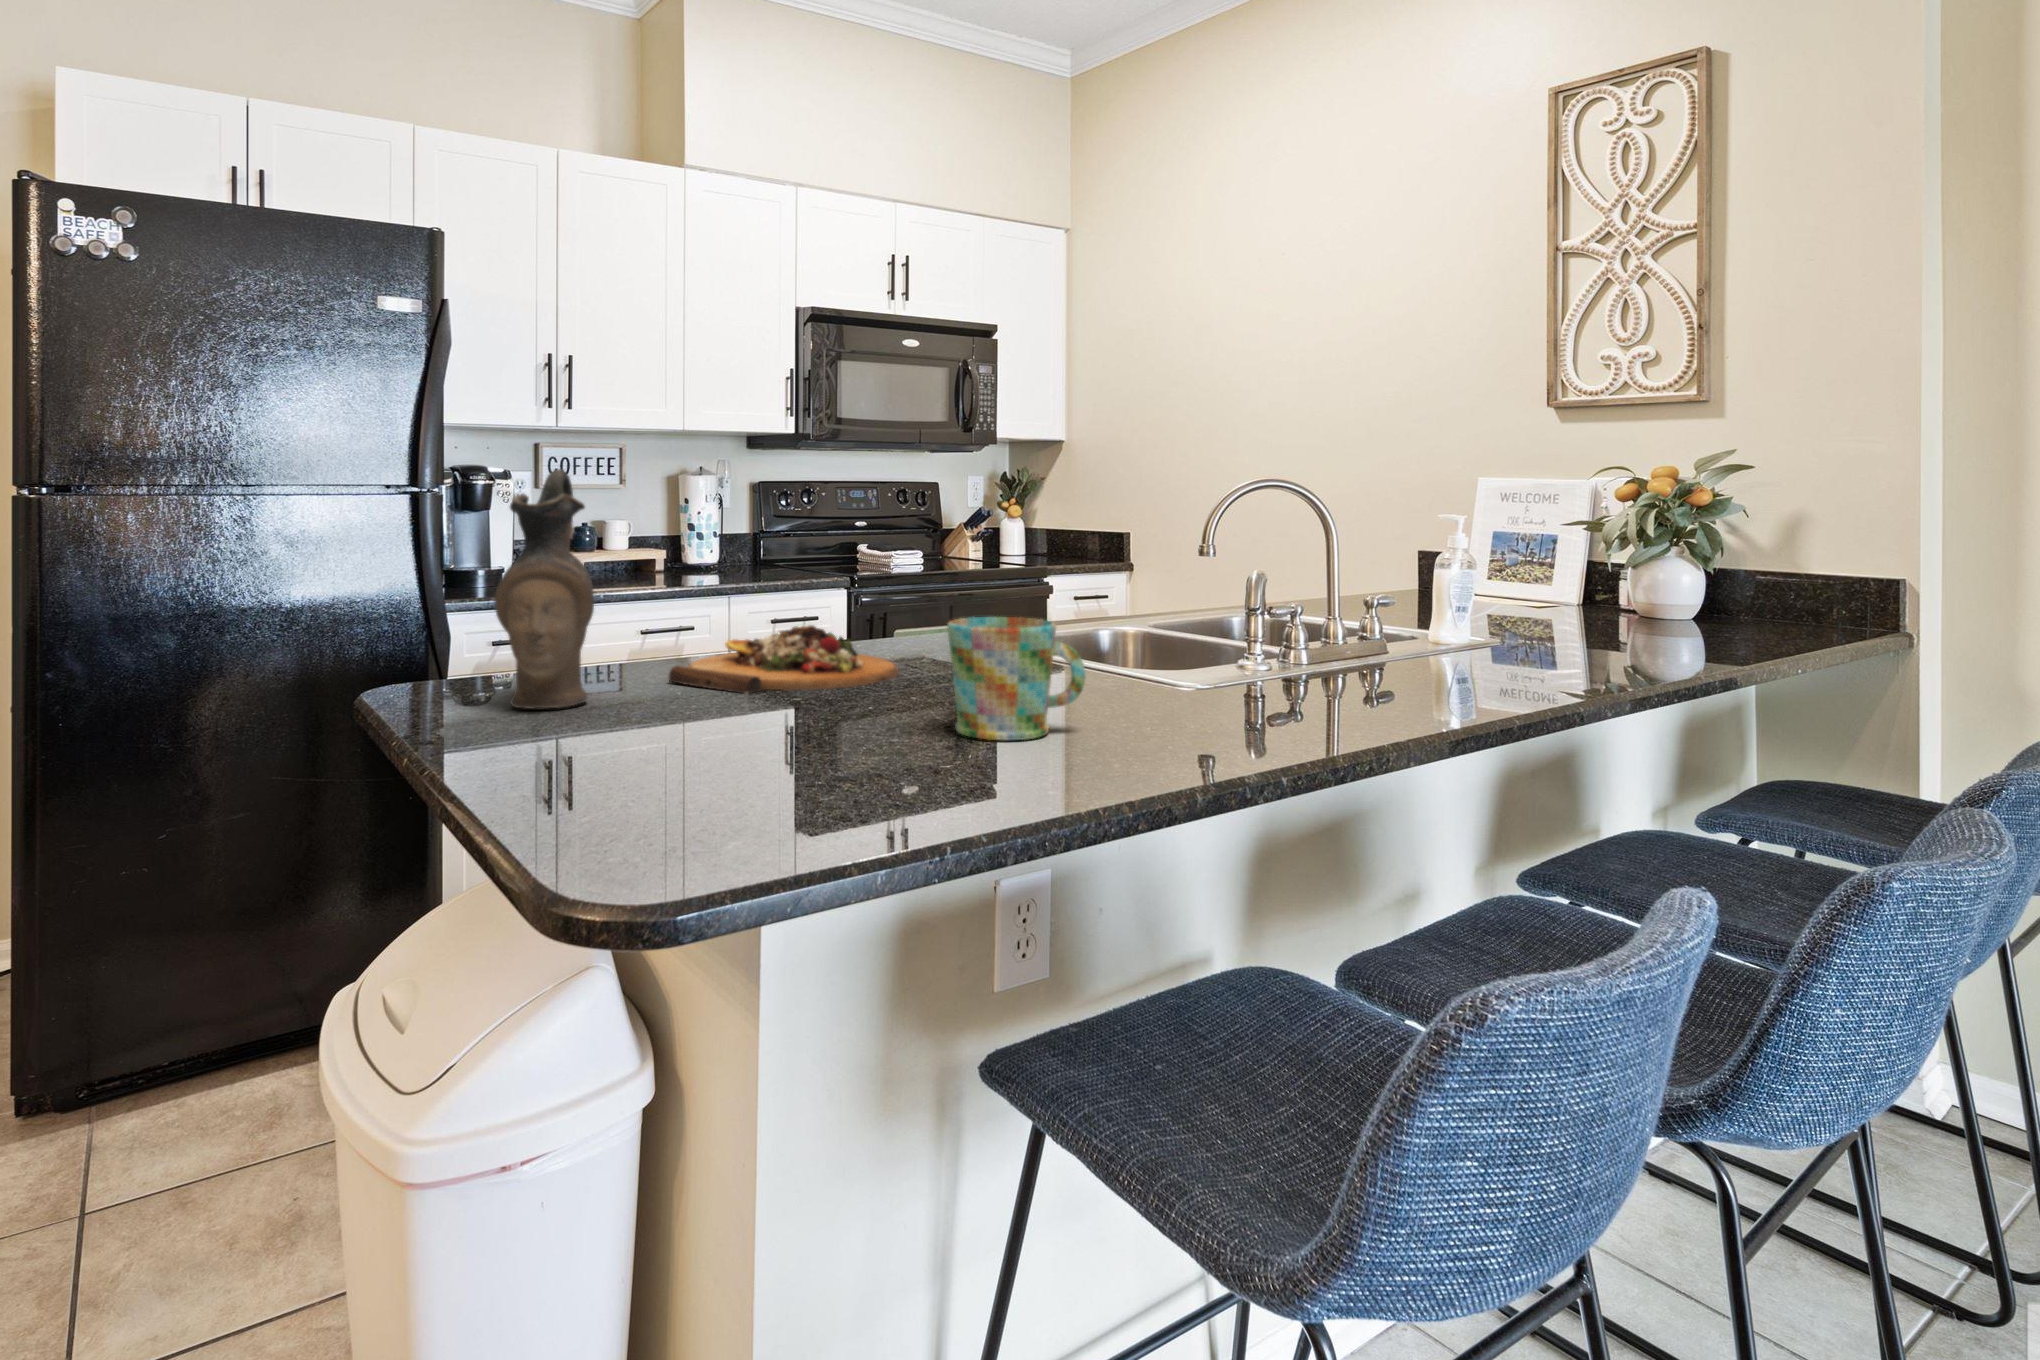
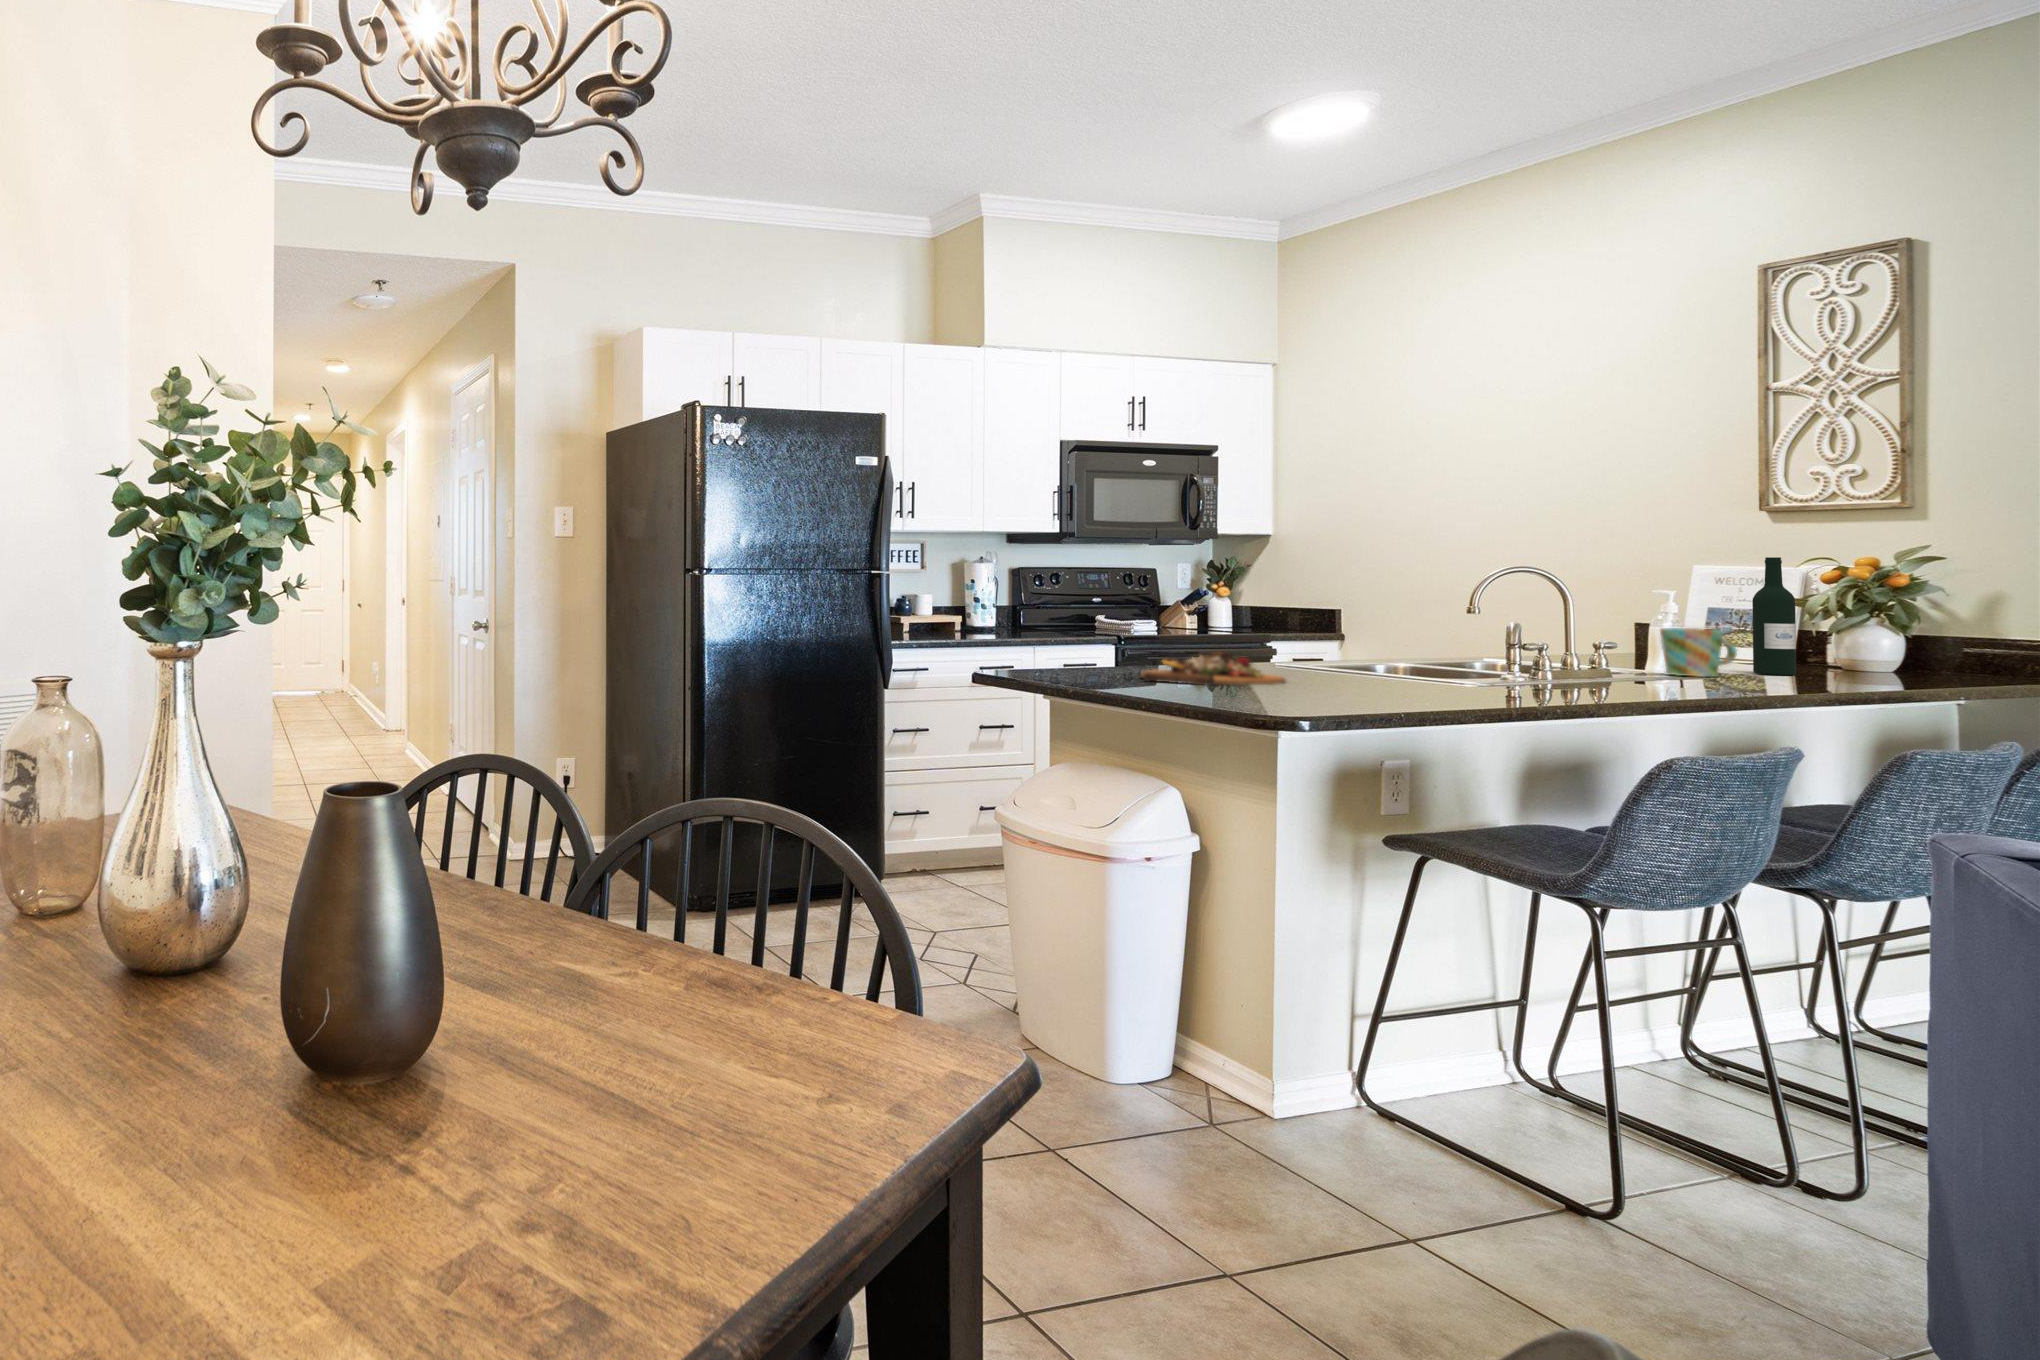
wine bottle: none [1539,465,1587,629] -> present [1752,557,1796,675]
ceramic pitcher: present [495,469,594,708] -> none [1076,559,1135,686]
mug: present [947,617,1086,740] -> present [1660,628,1737,677]

